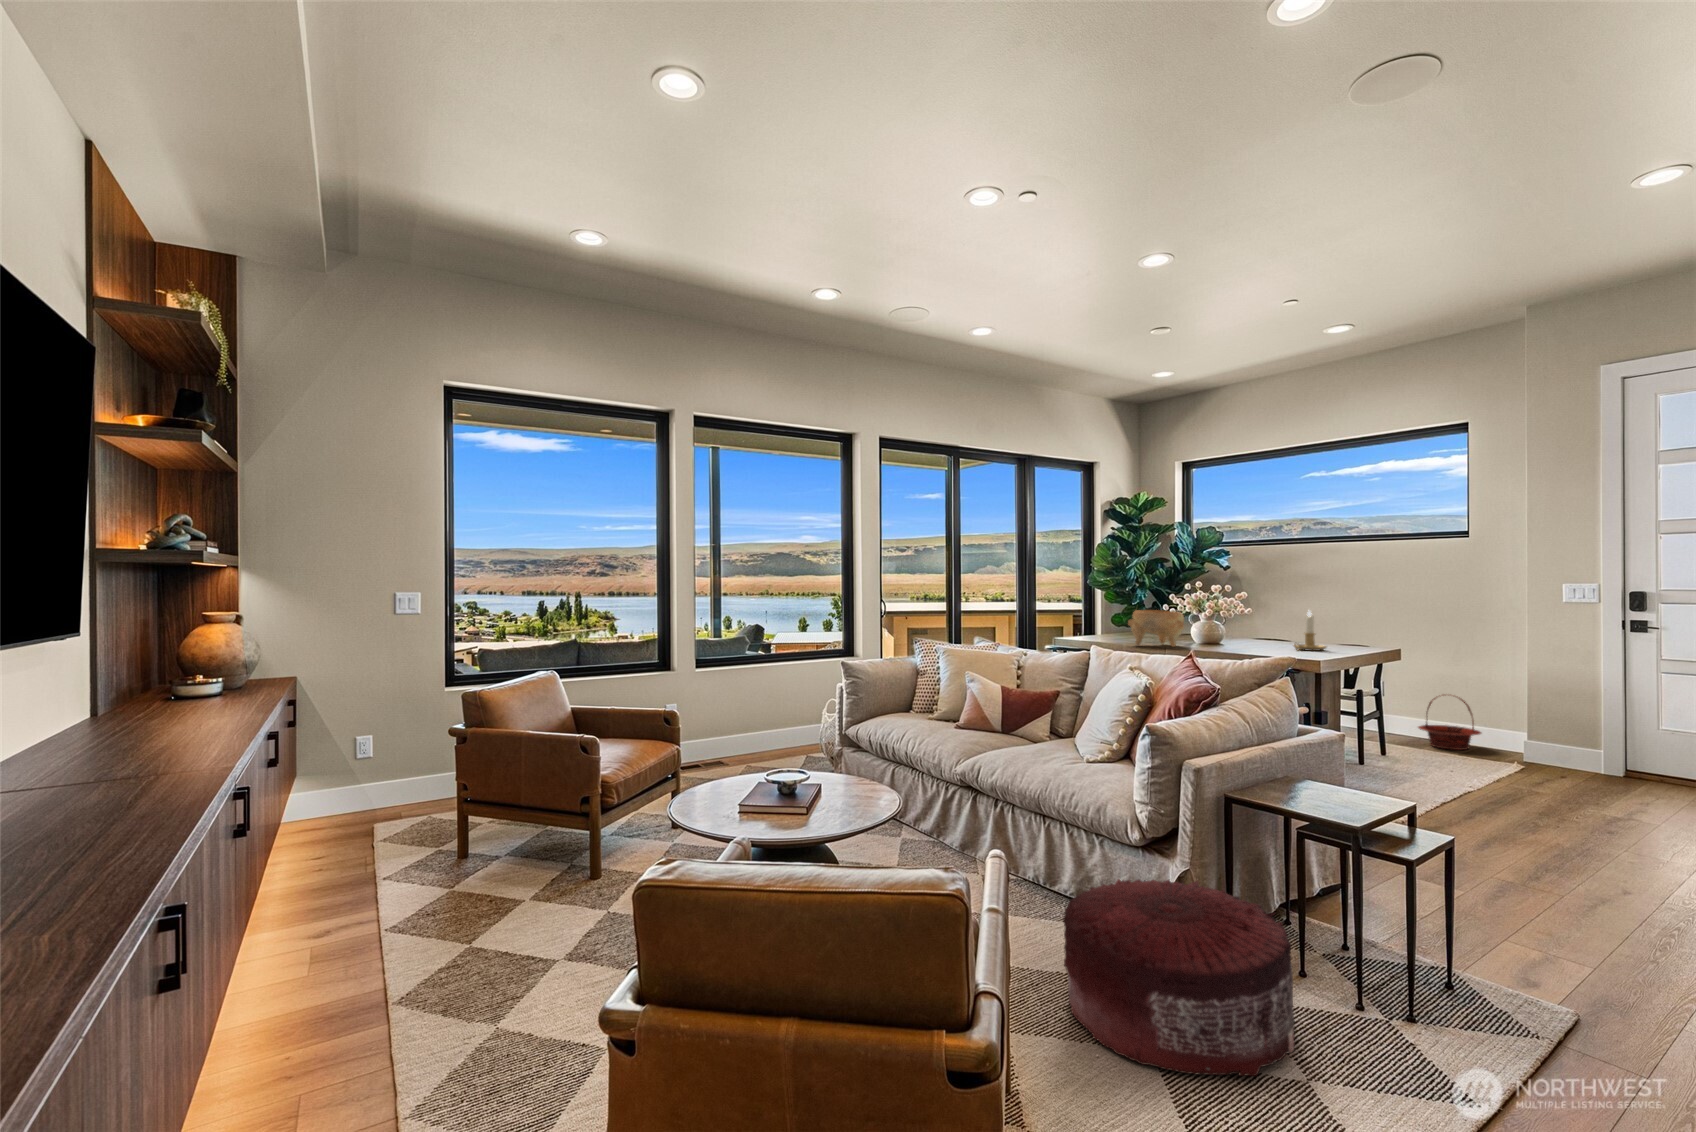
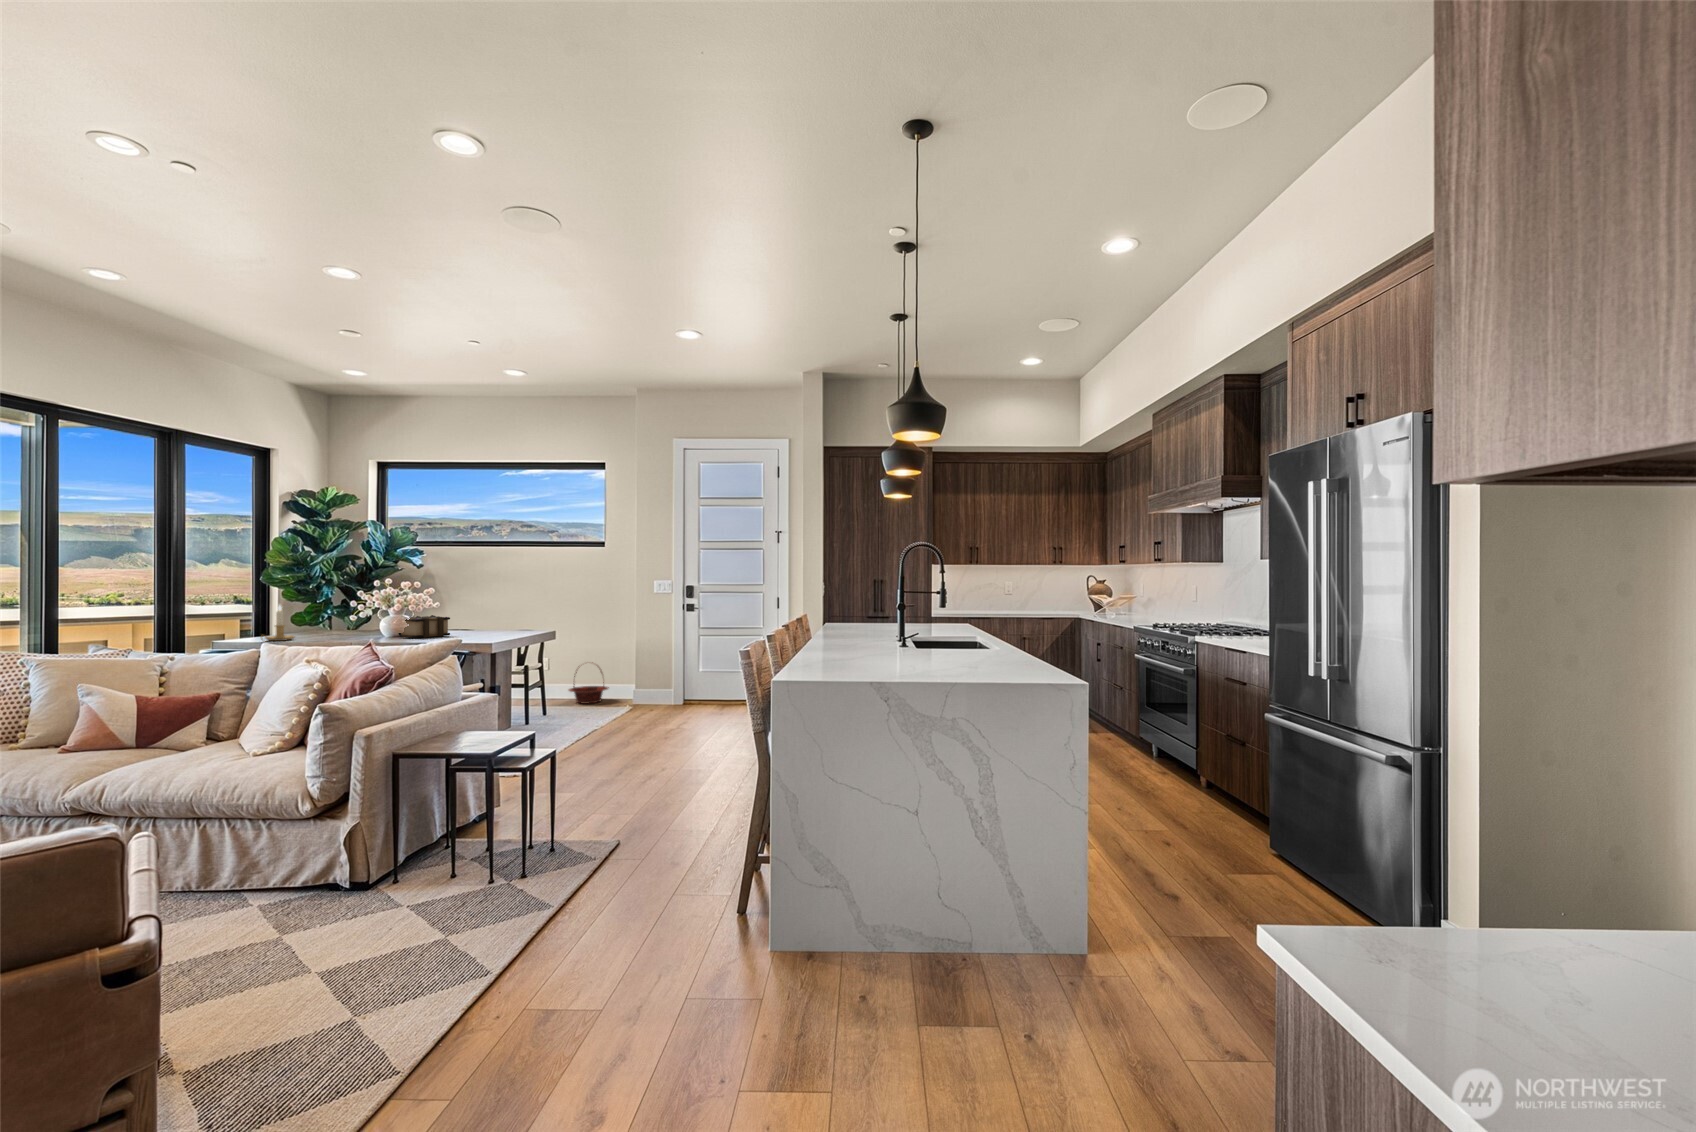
decorative bowl: present [1128,610,1184,647] -> none [309,606,371,641]
candlestick: present [1294,611,1326,651] -> present [265,605,295,641]
book: none [1212,624,1269,649] -> present [398,615,450,638]
pouf: present [1063,879,1295,1076] -> none [219,830,444,995]

